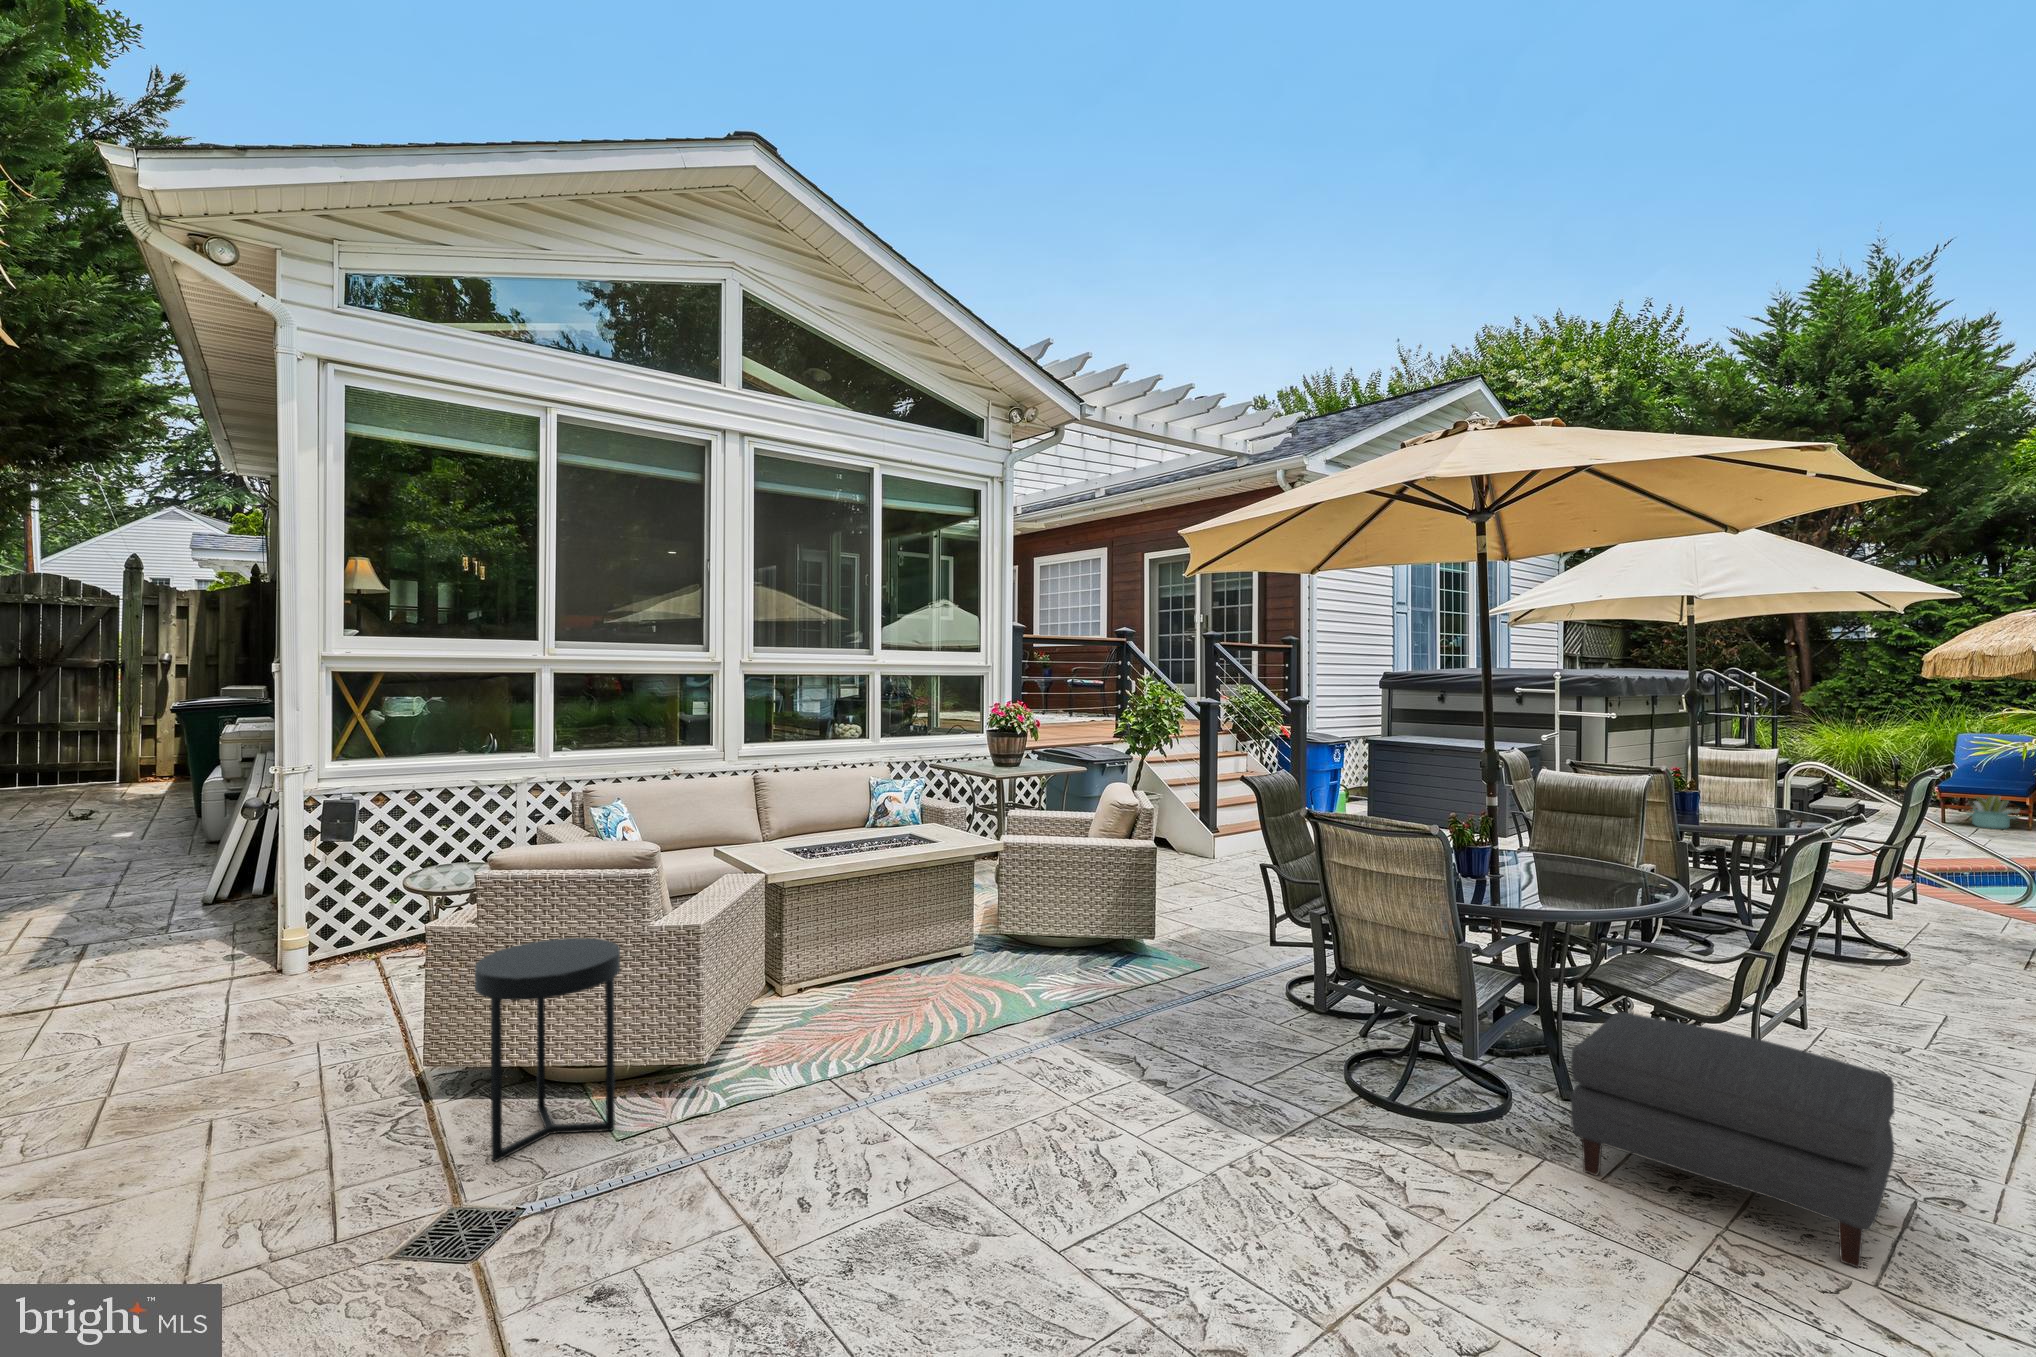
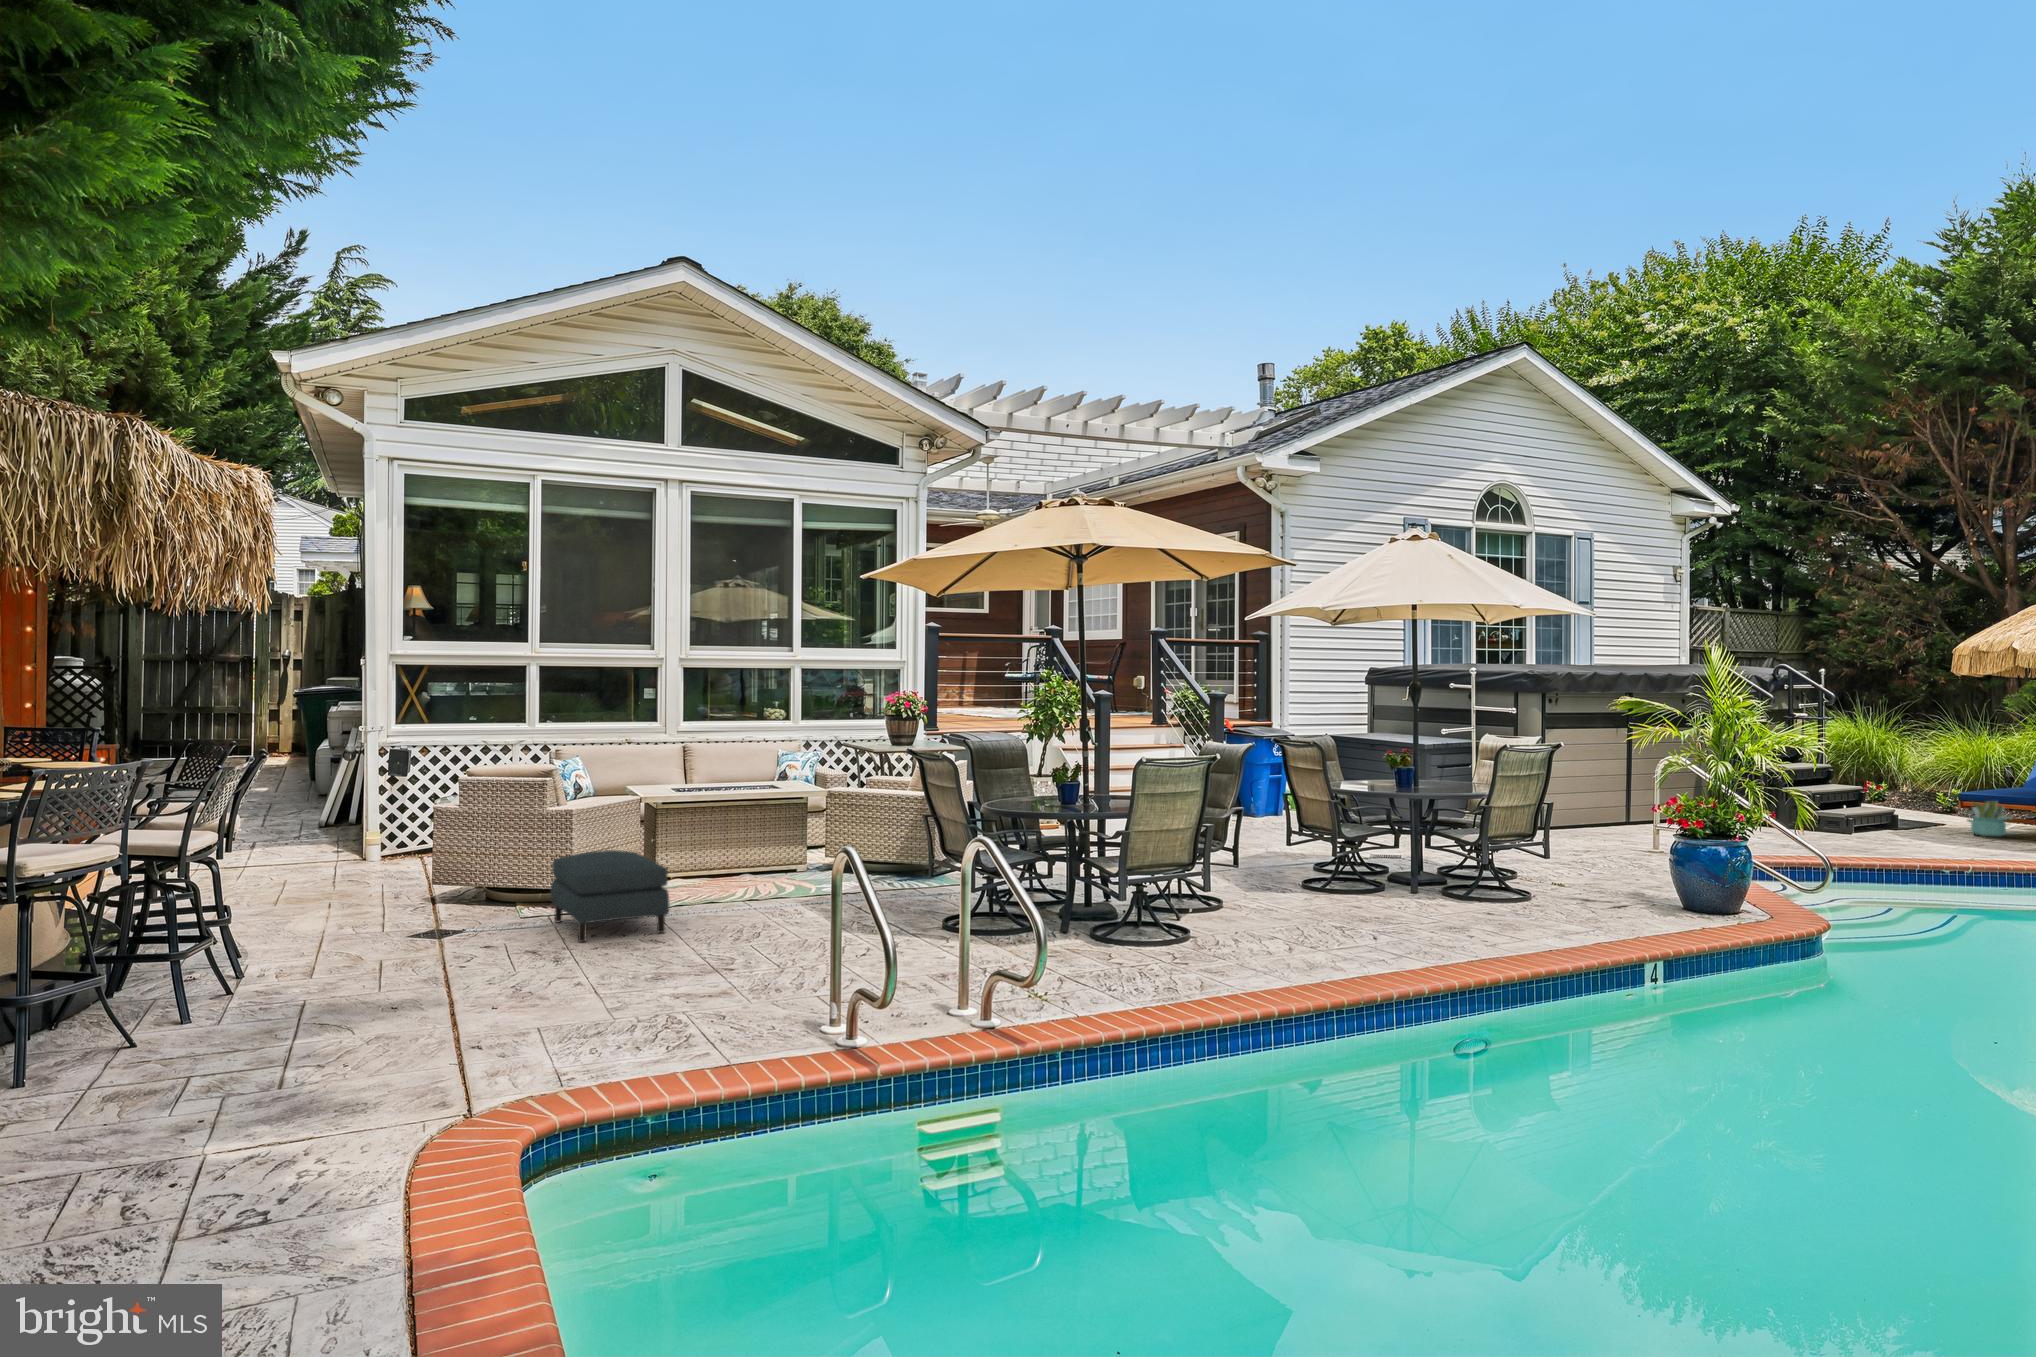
side table: present [475,938,620,1162] -> none [451,815,528,921]
ottoman: present [1571,1012,1895,1268] -> present [551,850,669,942]

